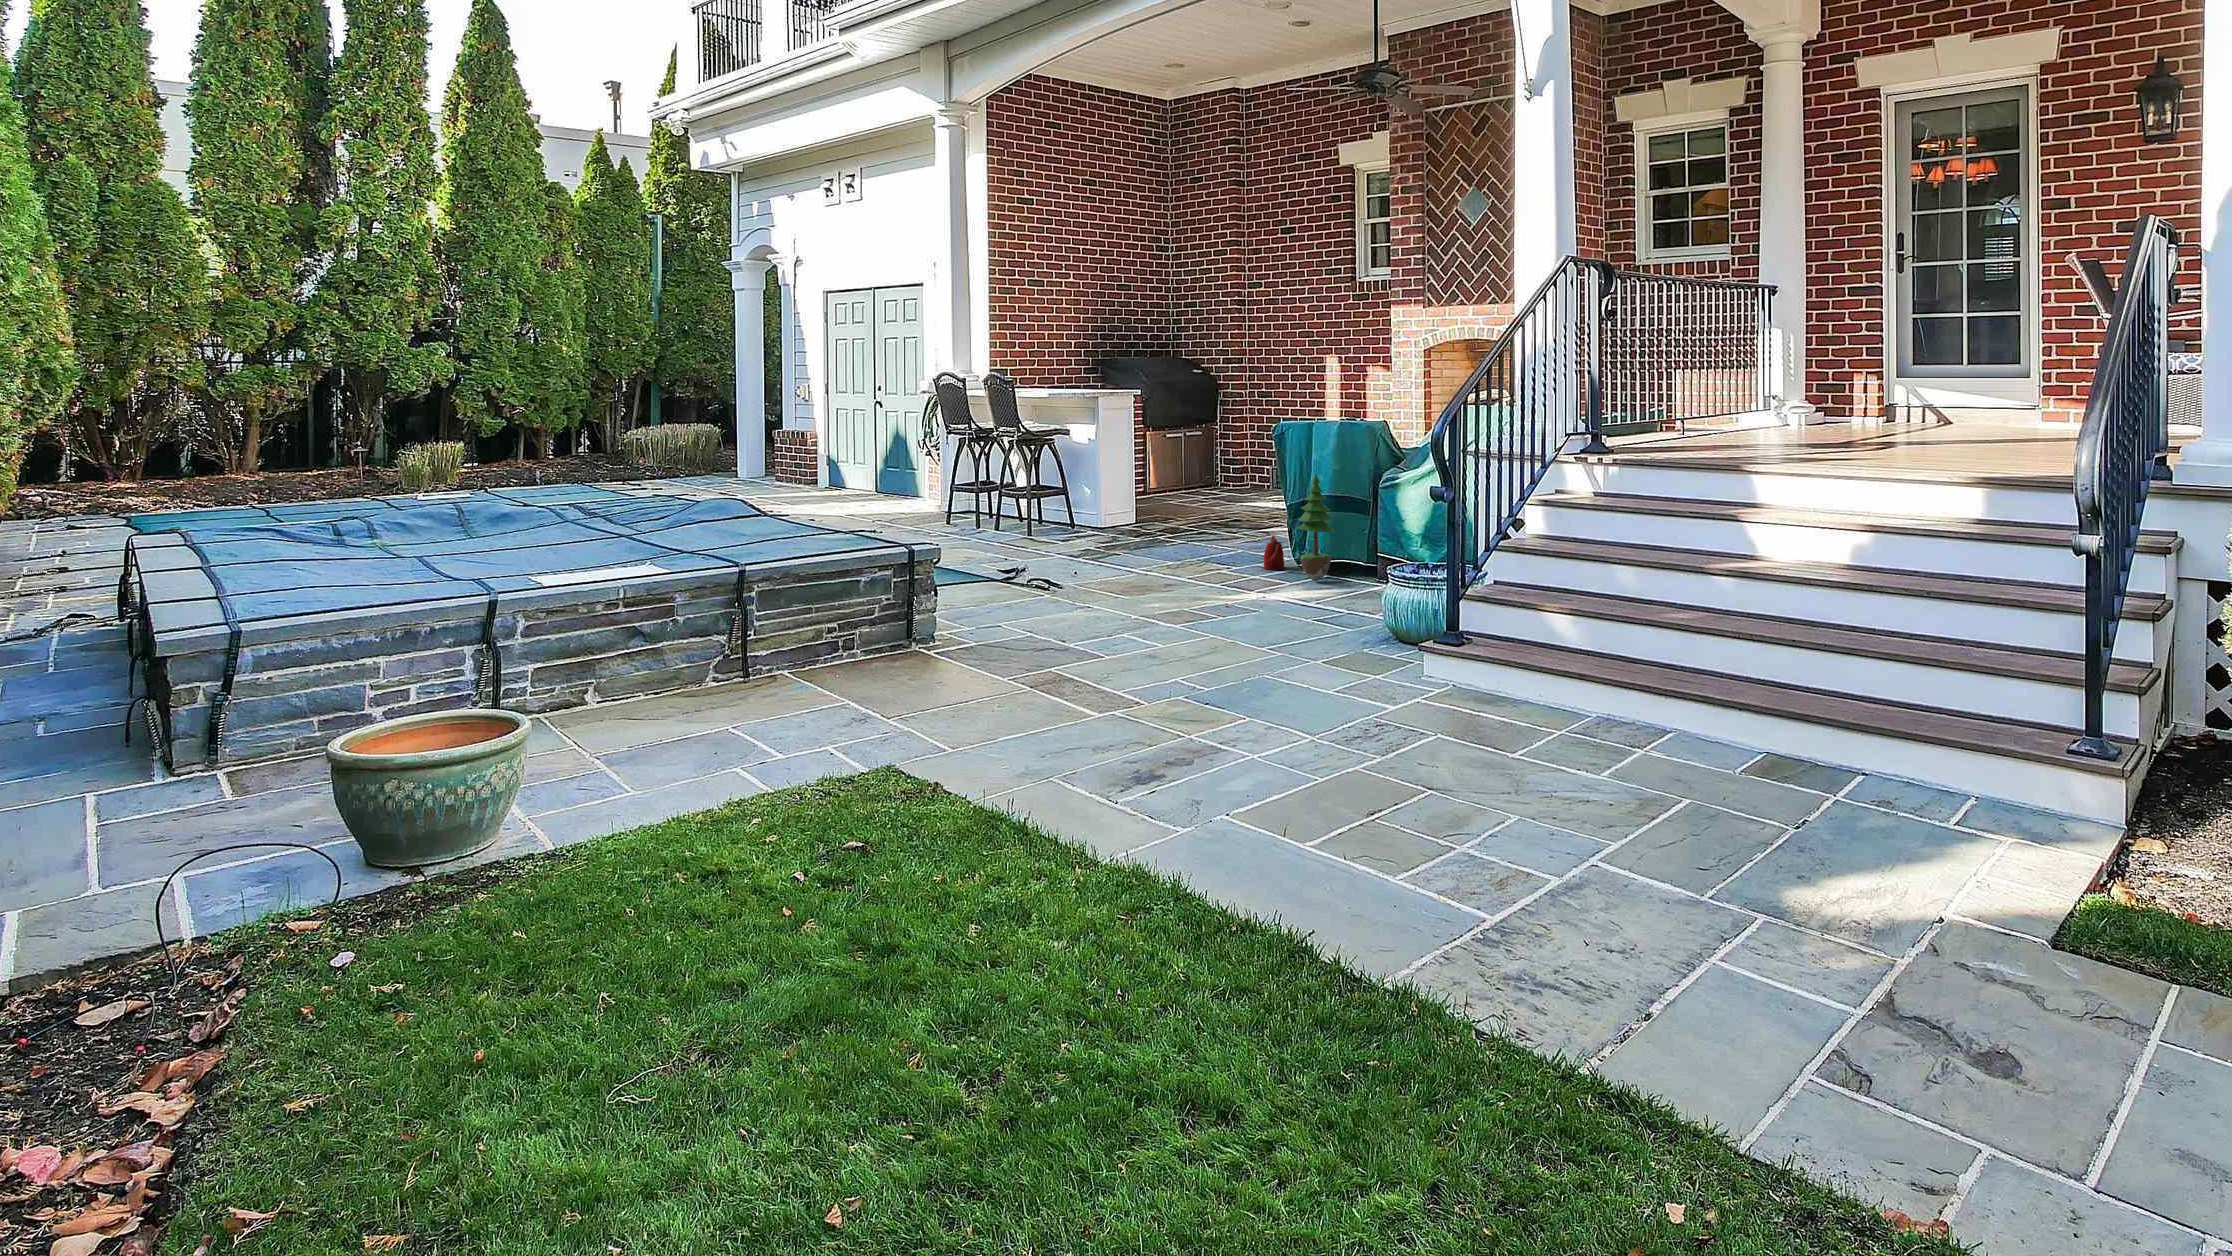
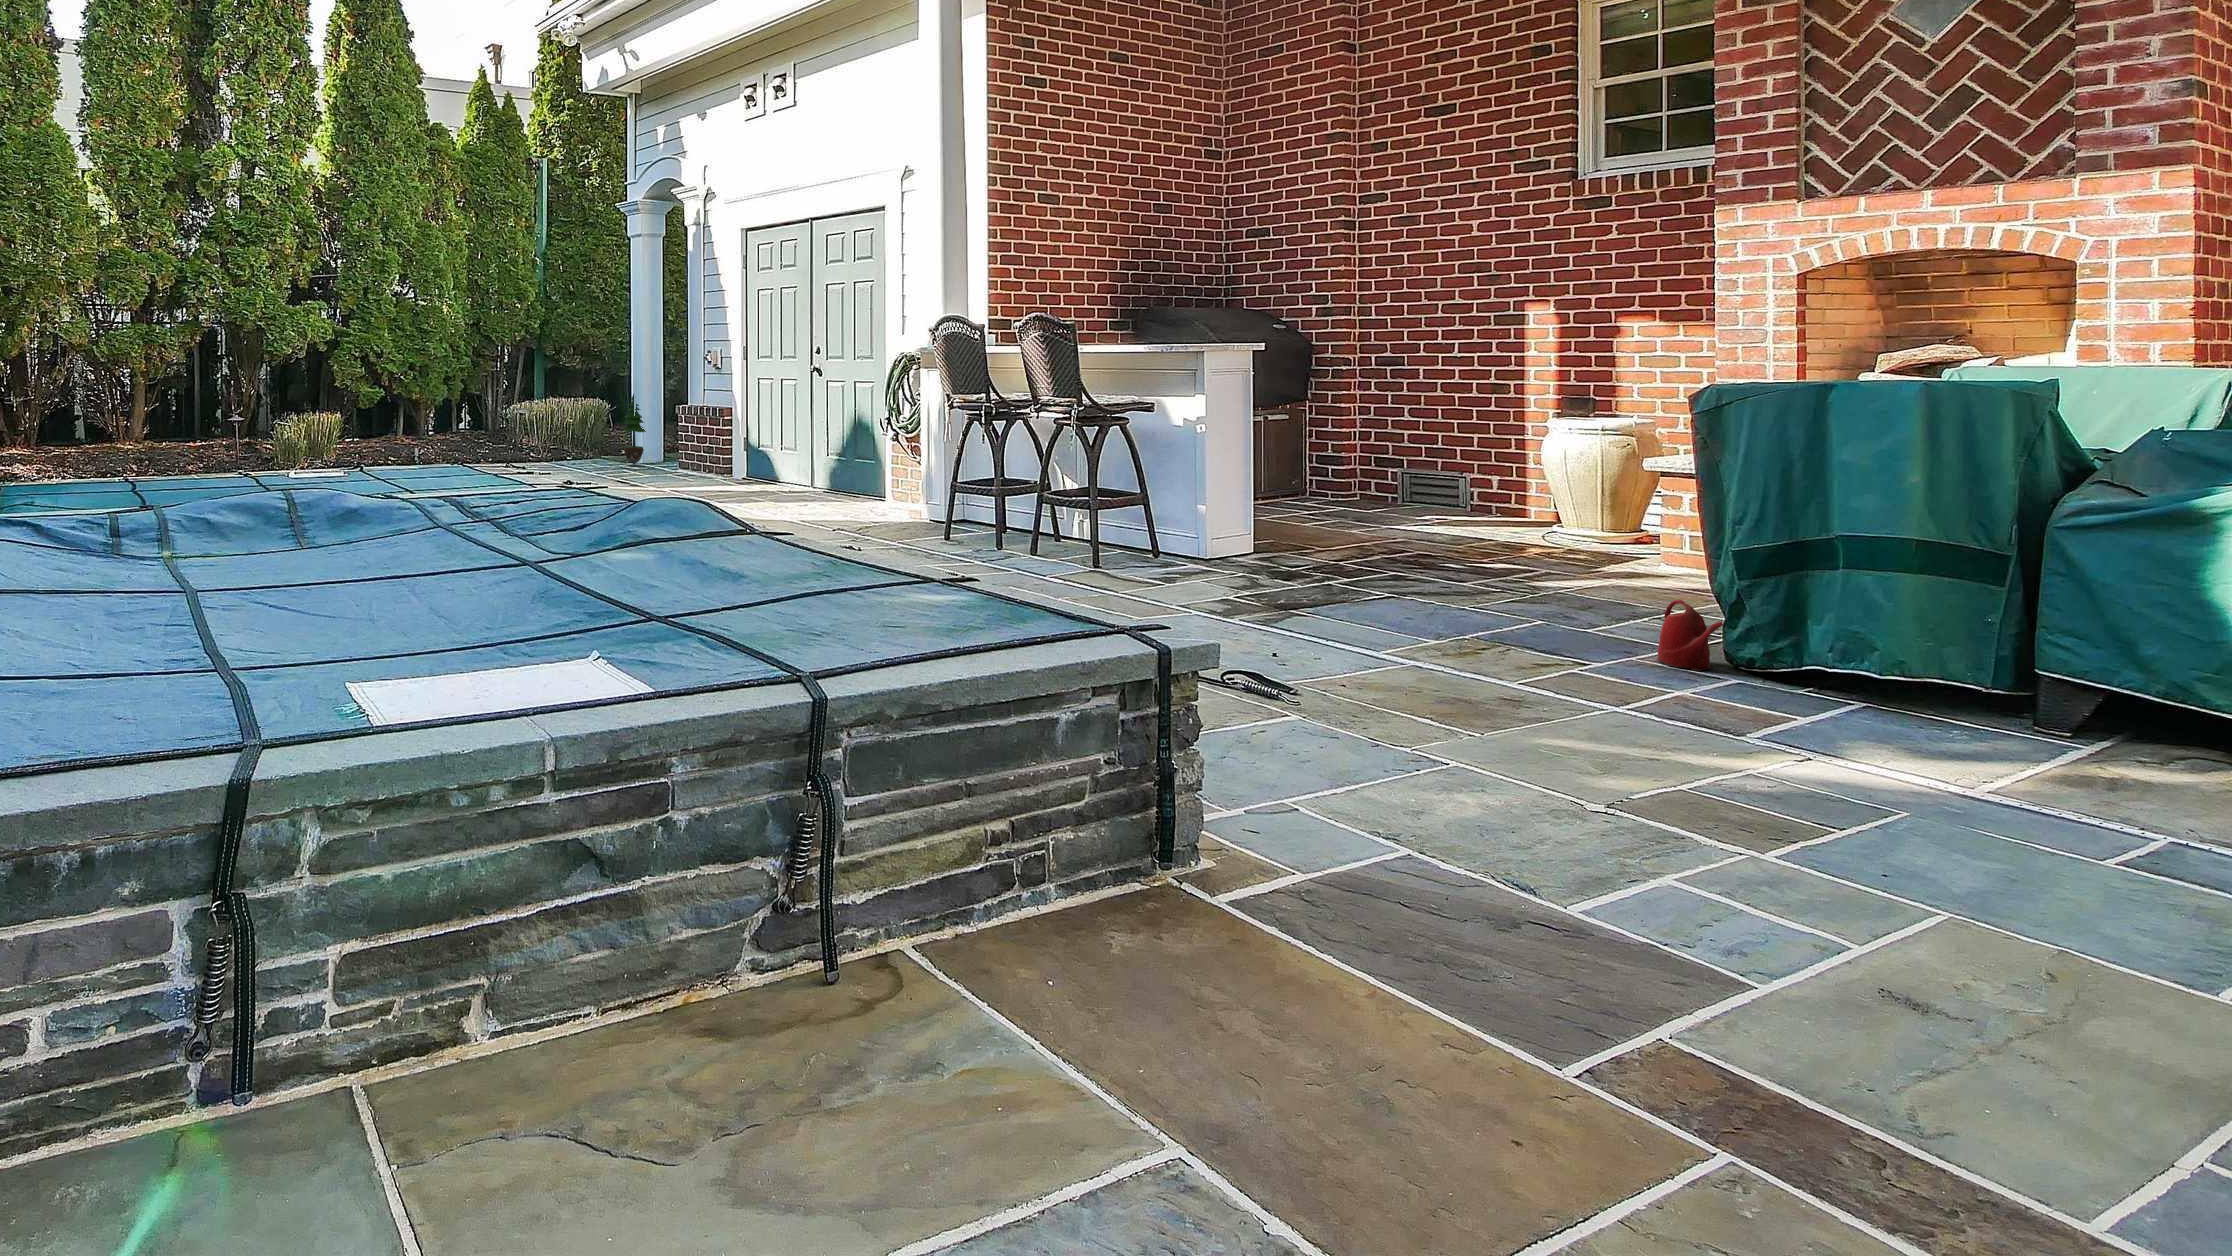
potted tree: present [1297,474,1335,582] -> present [622,394,646,464]

